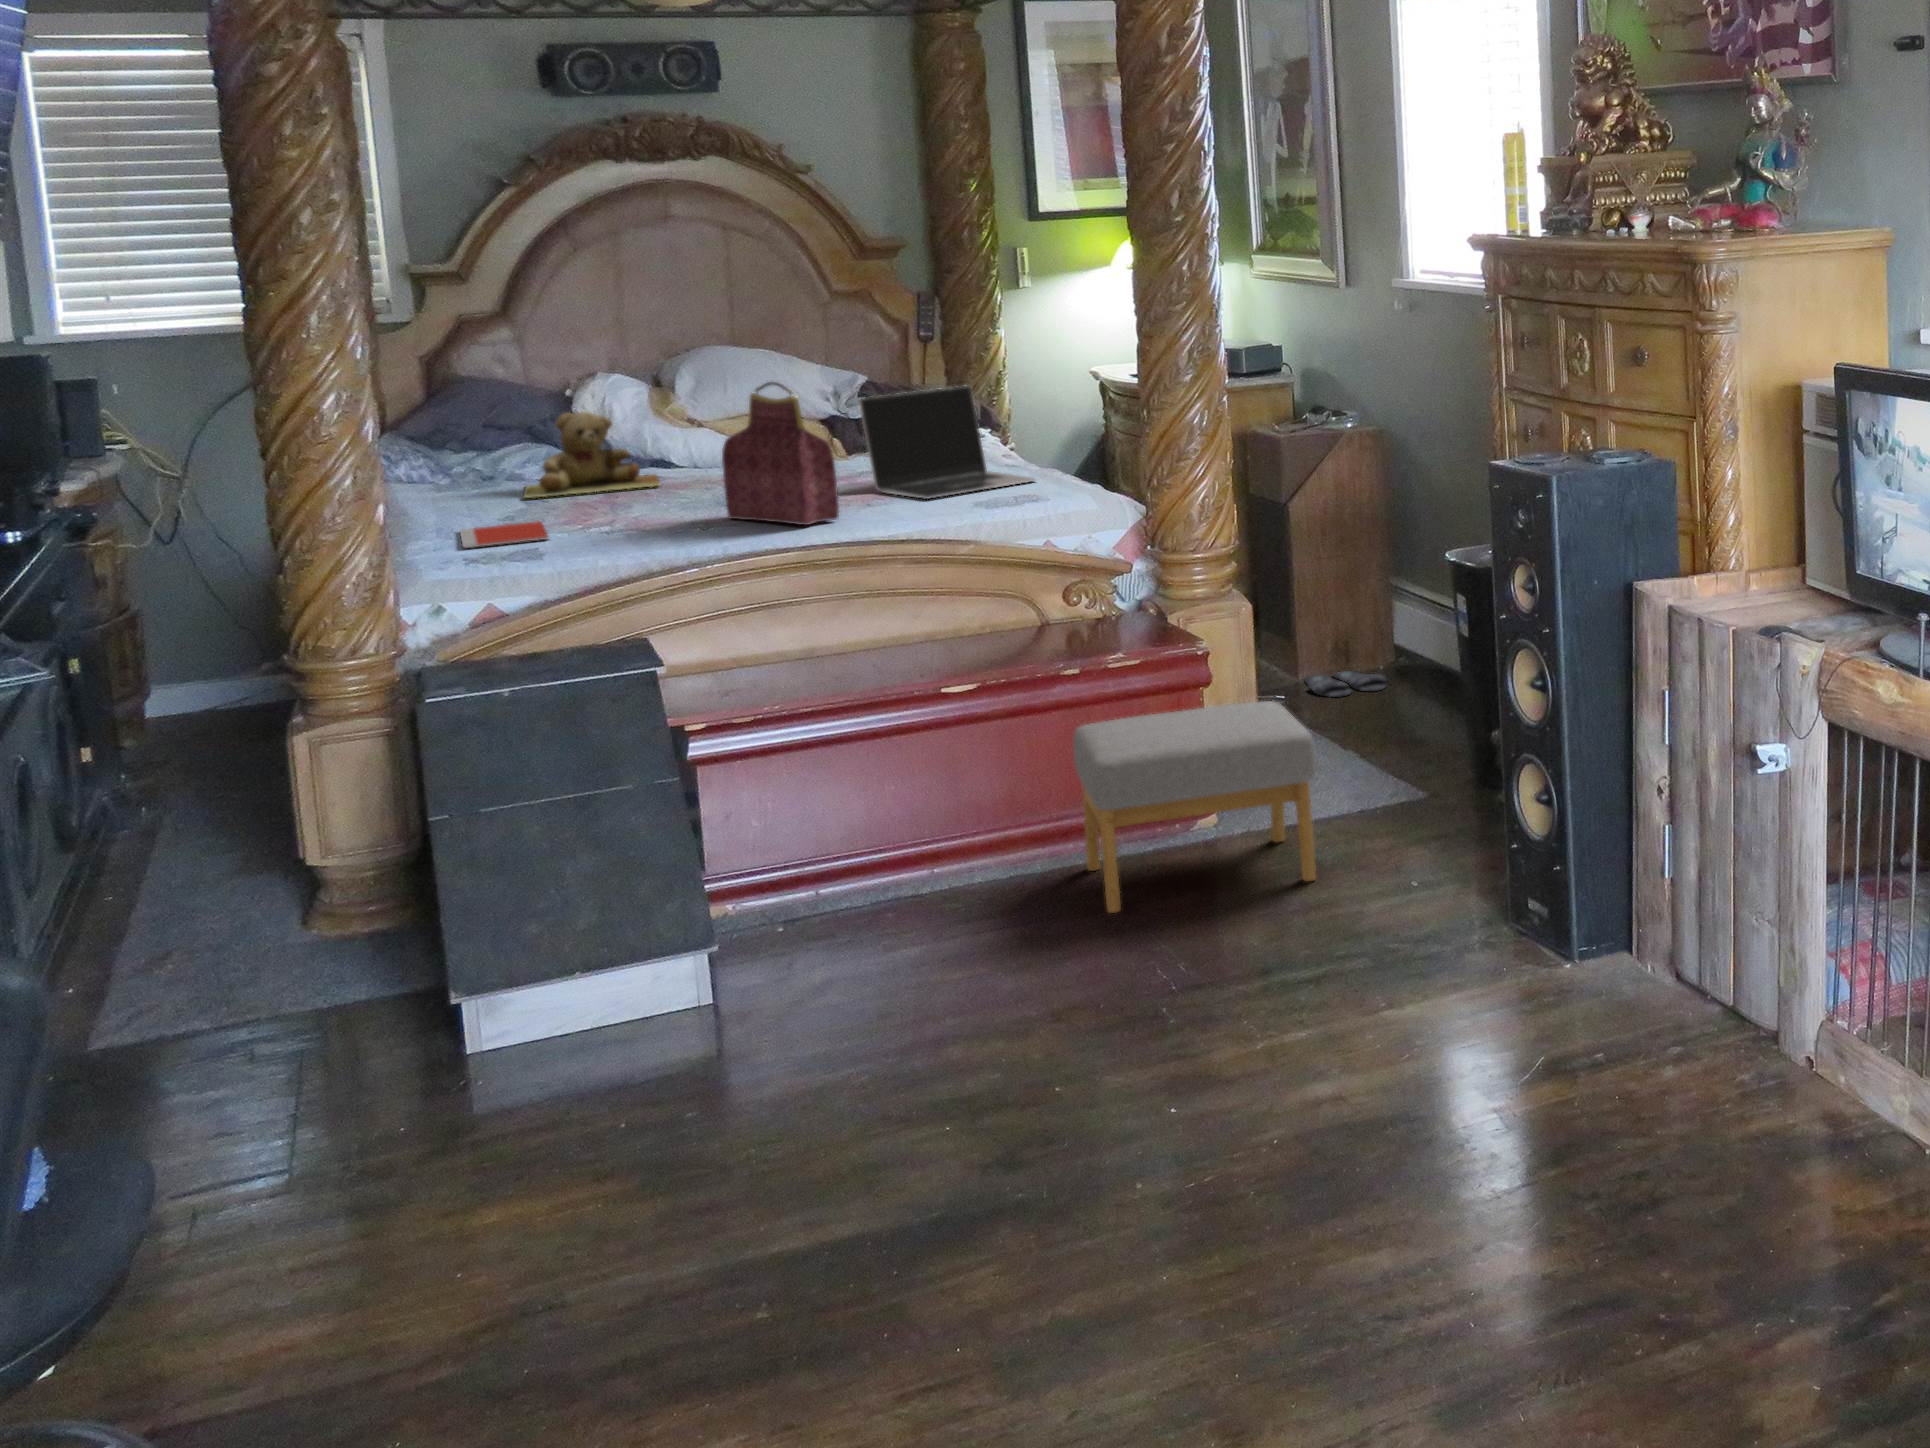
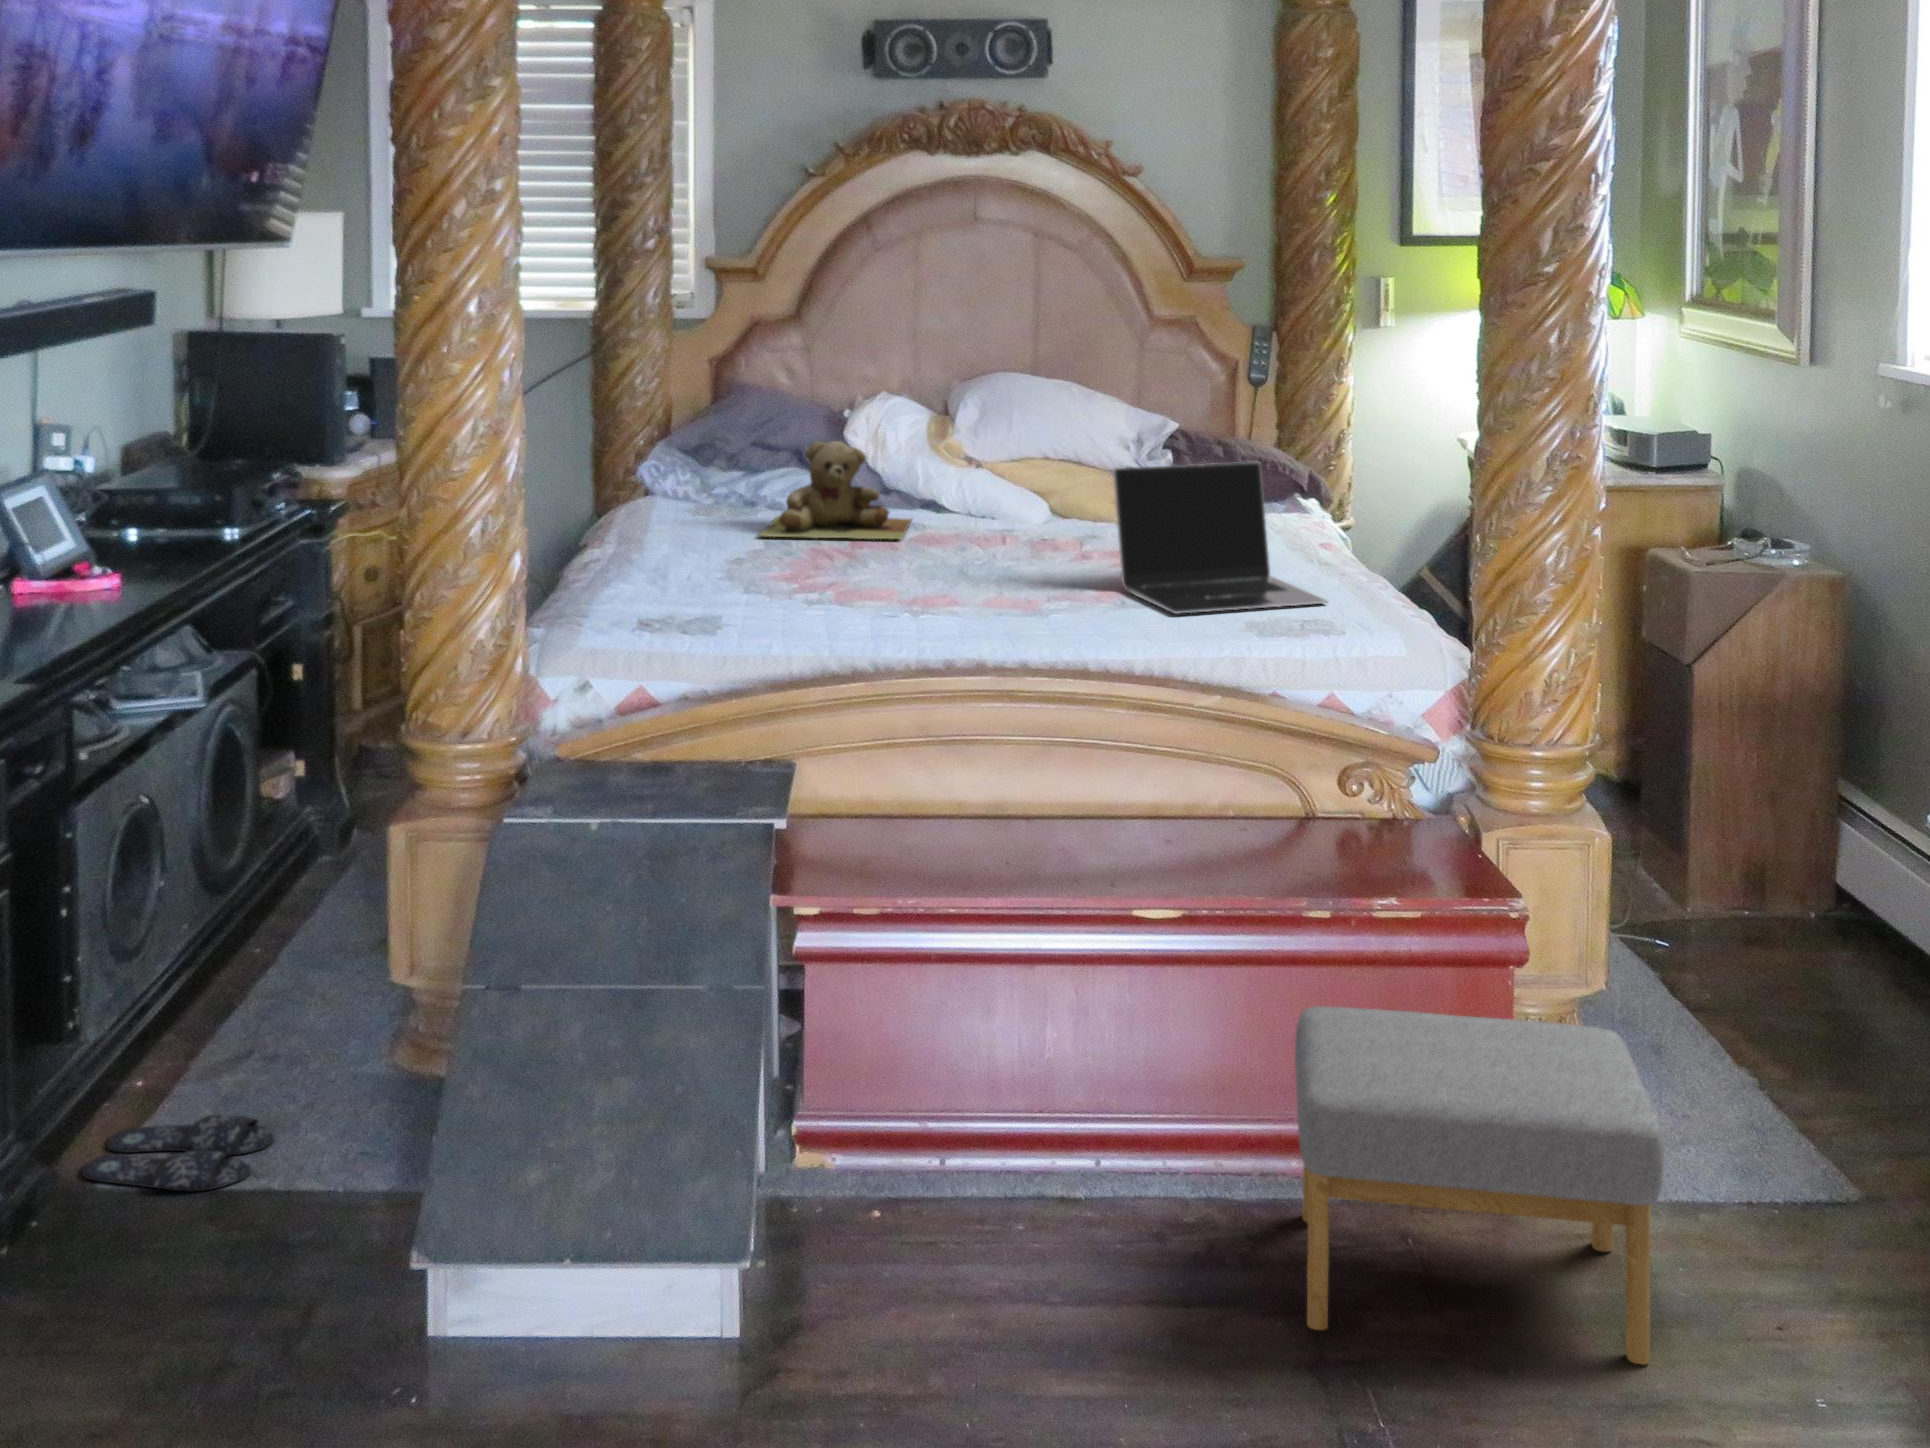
handbag: present [722,382,839,525] -> none [933,445,1053,637]
notebook: present [460,521,548,548] -> none [642,574,747,607]
slippers: present [1305,671,1387,697] -> present [82,1114,274,1192]

